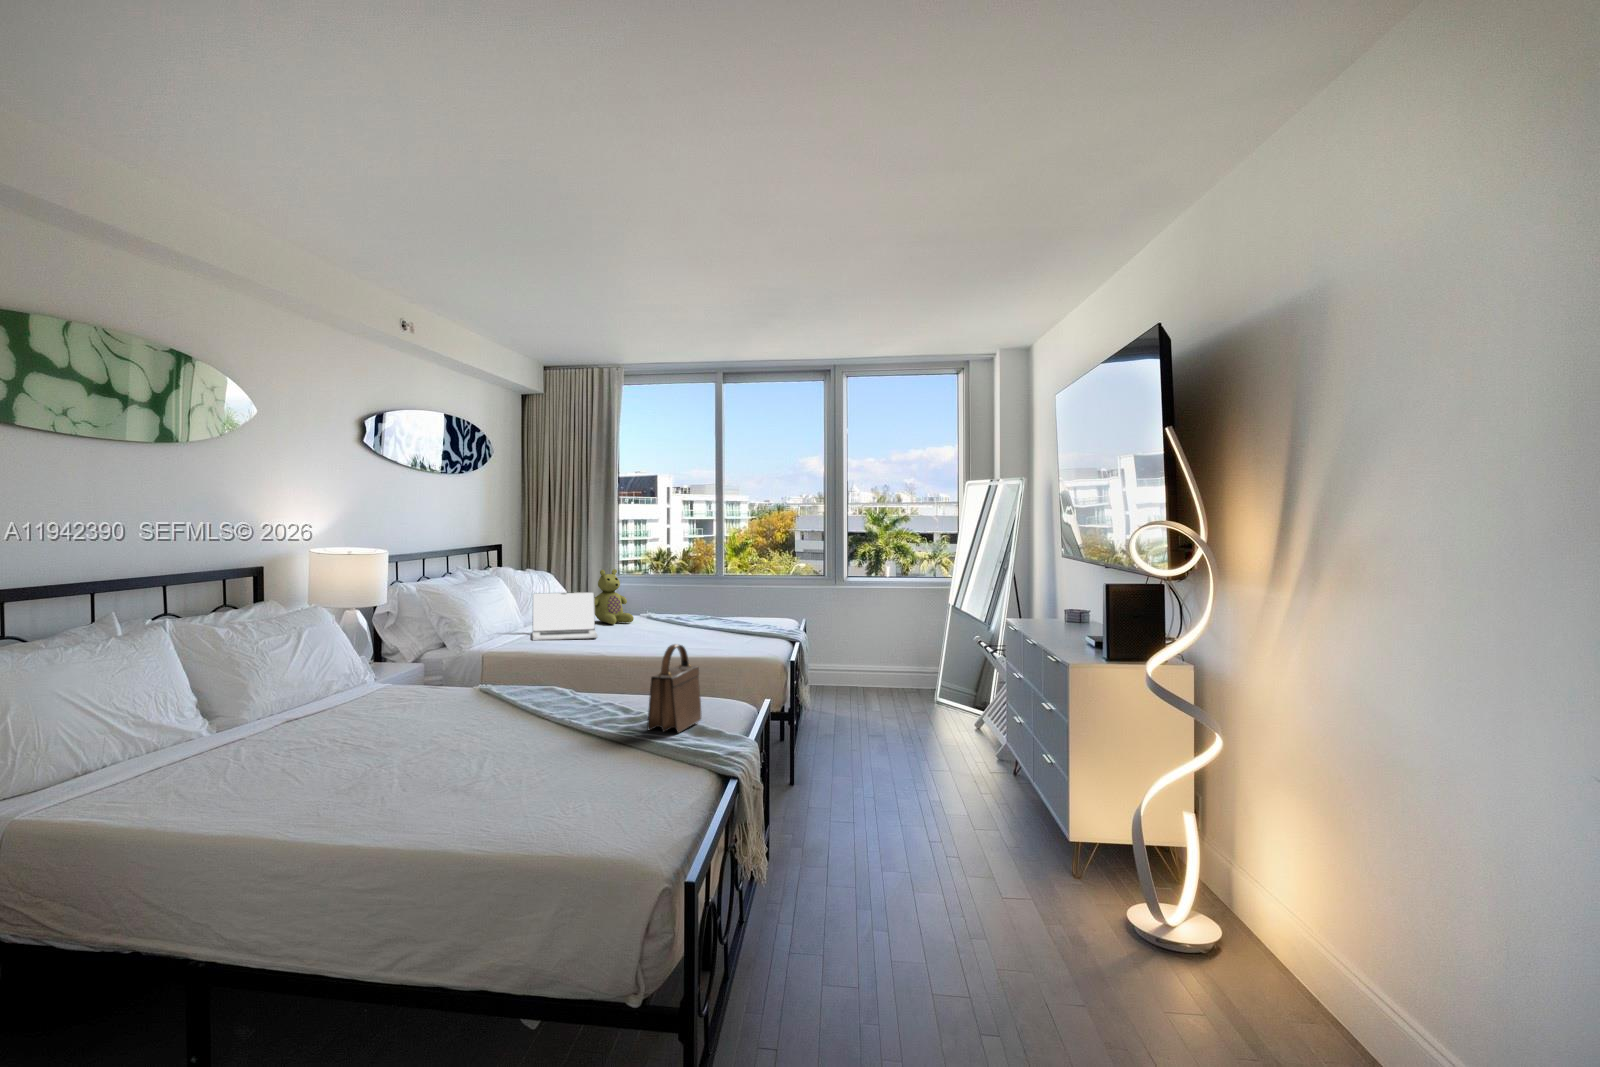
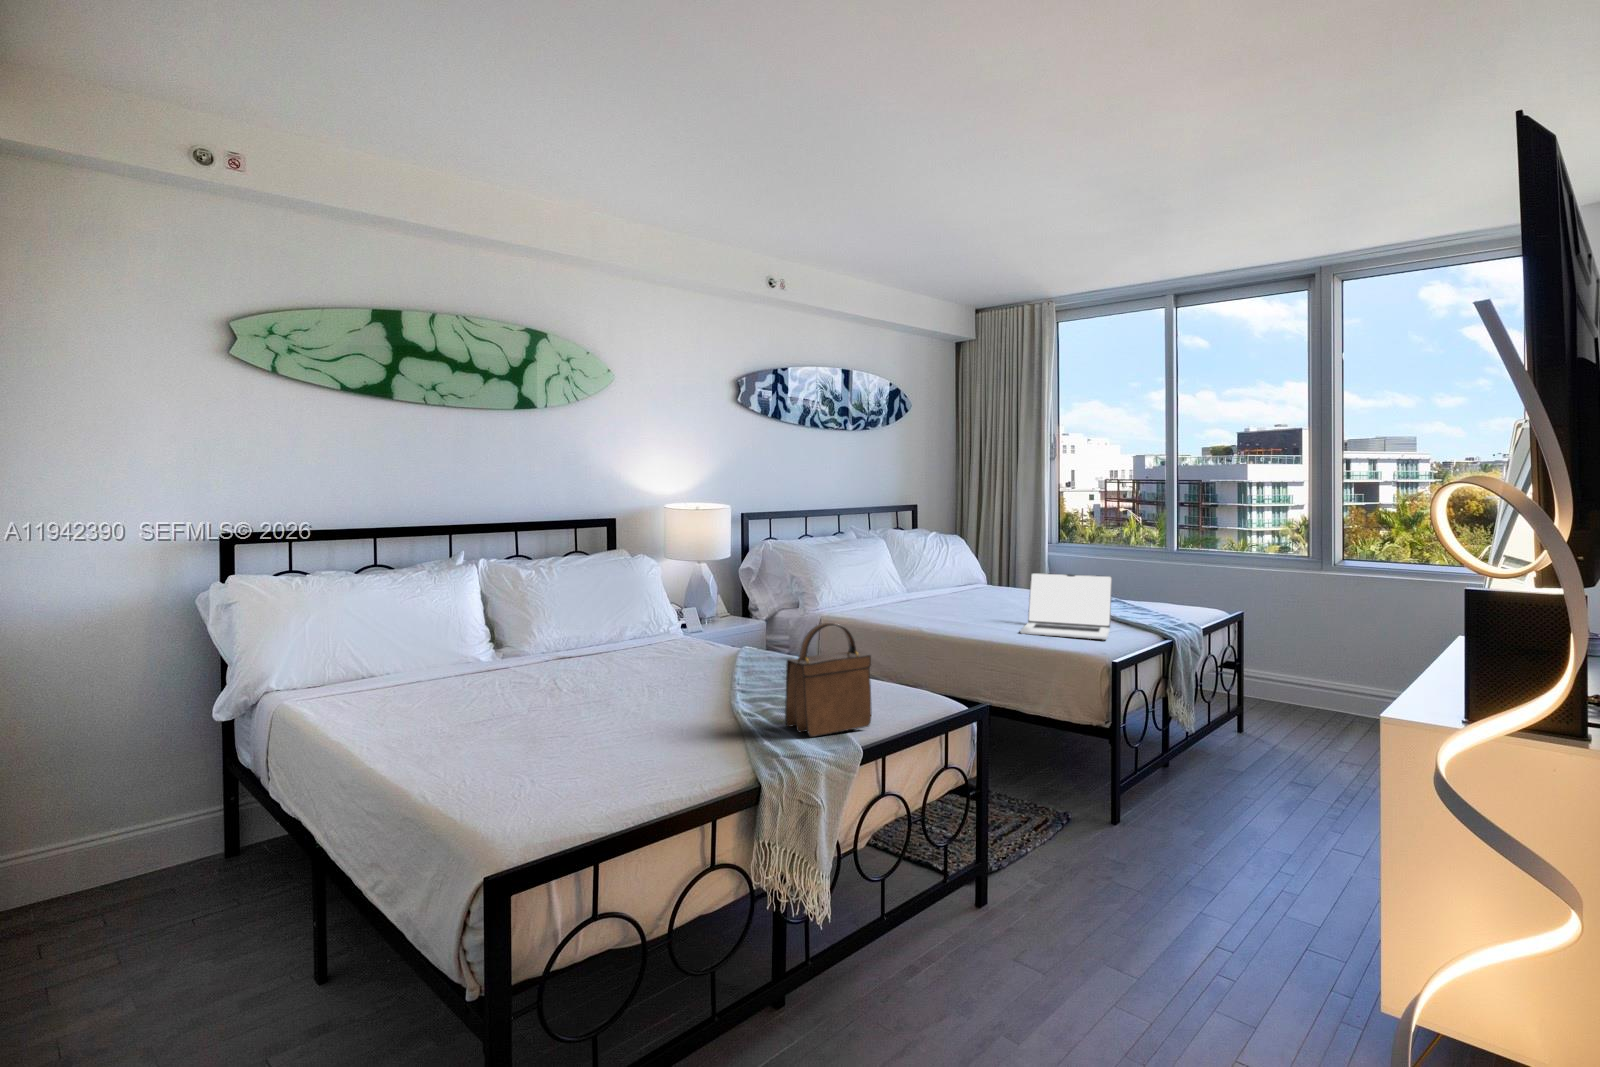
stuffed bear: present [594,569,634,625] -> none [975,536,1026,601]
laptop: present [533,592,598,640] -> present [1020,573,1112,640]

